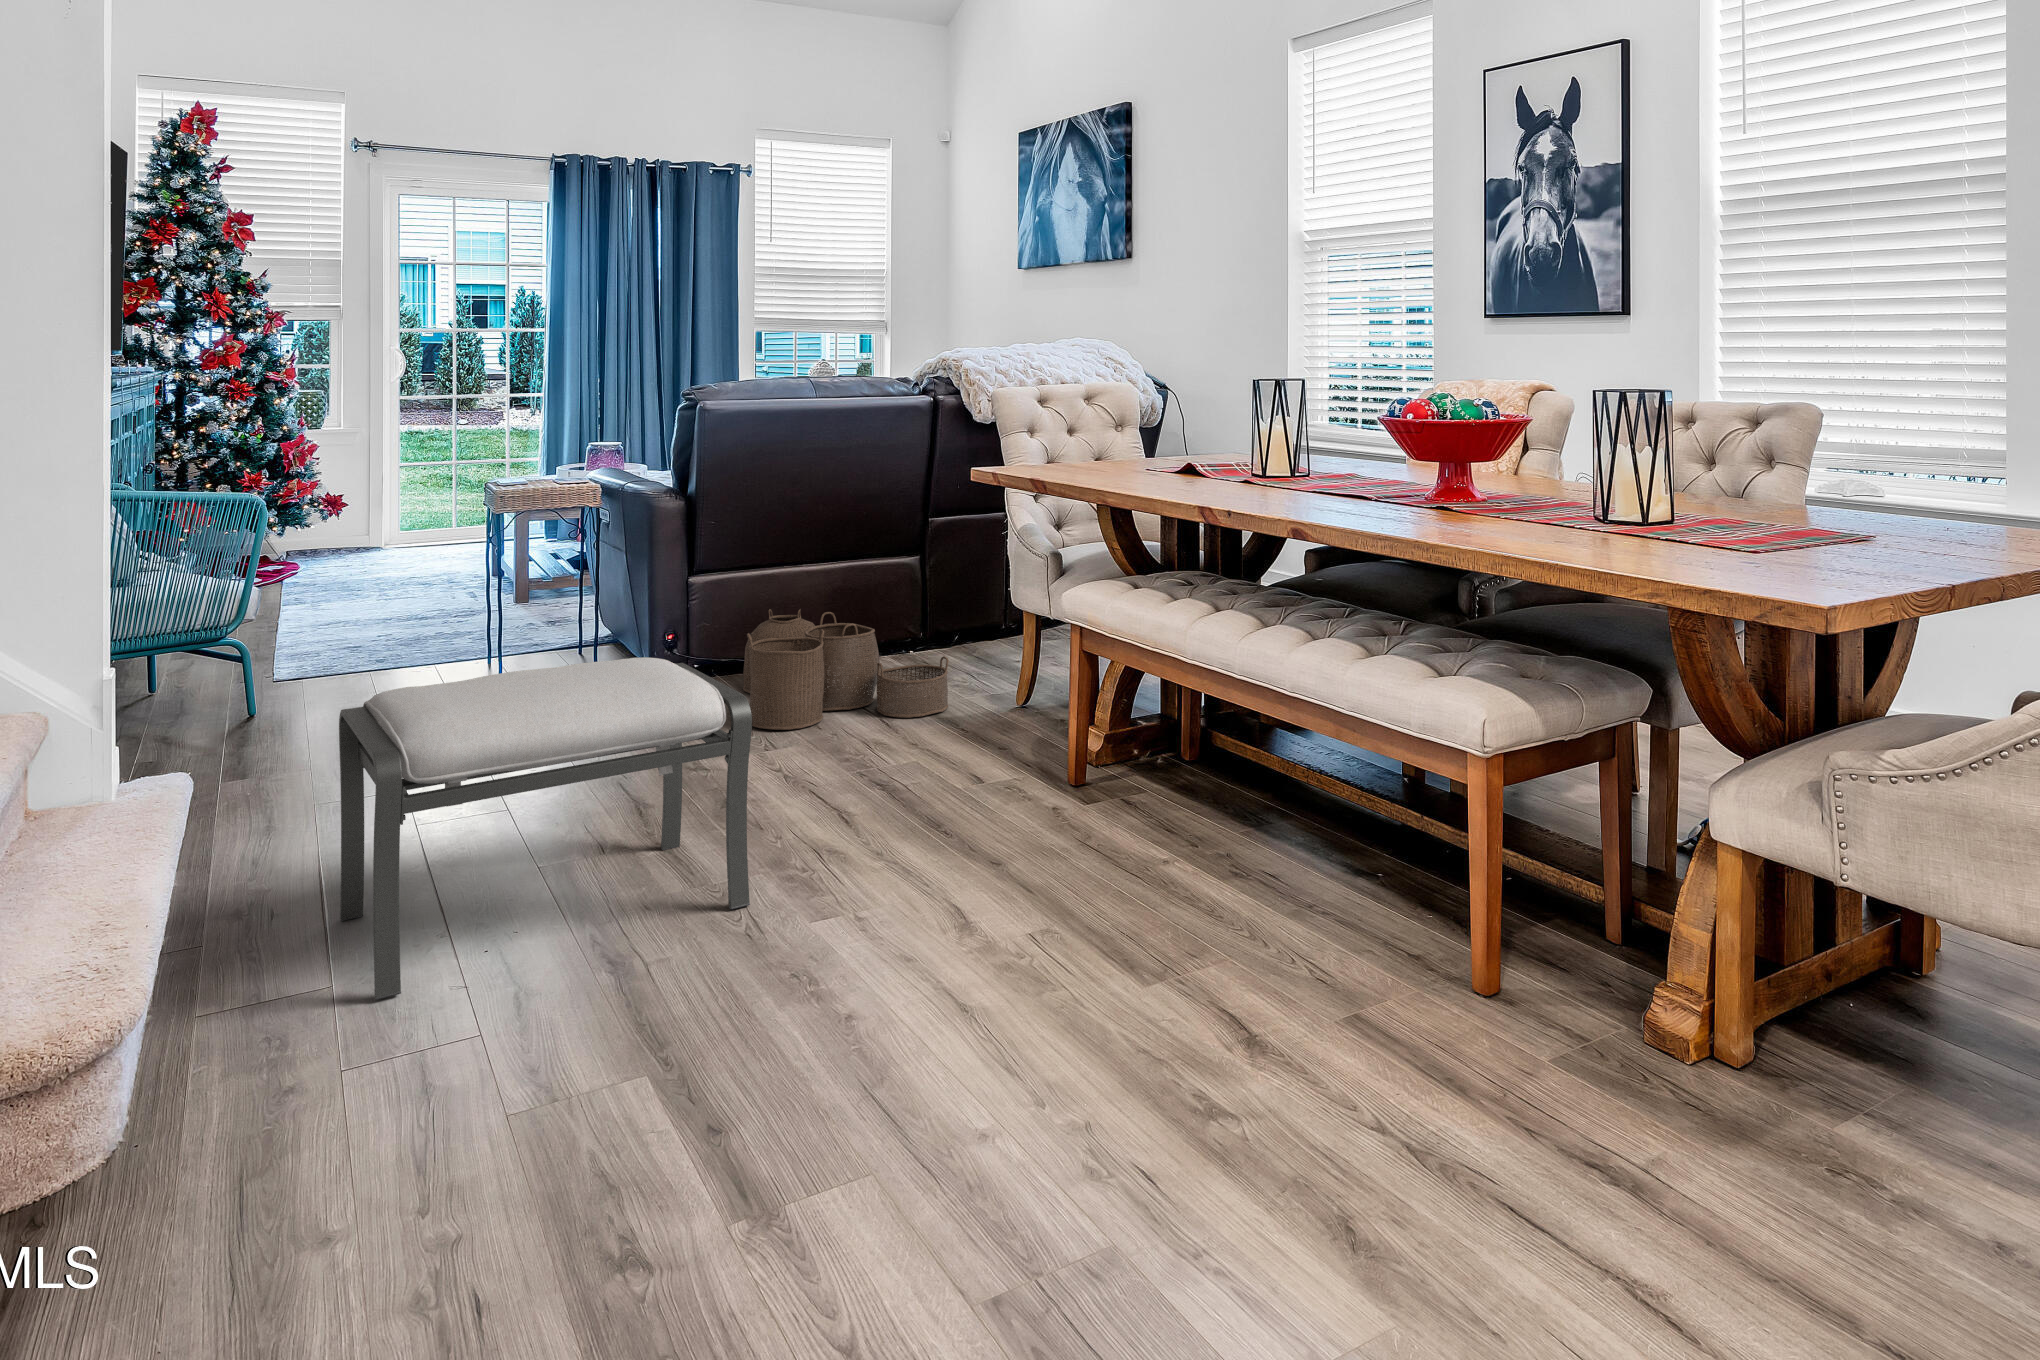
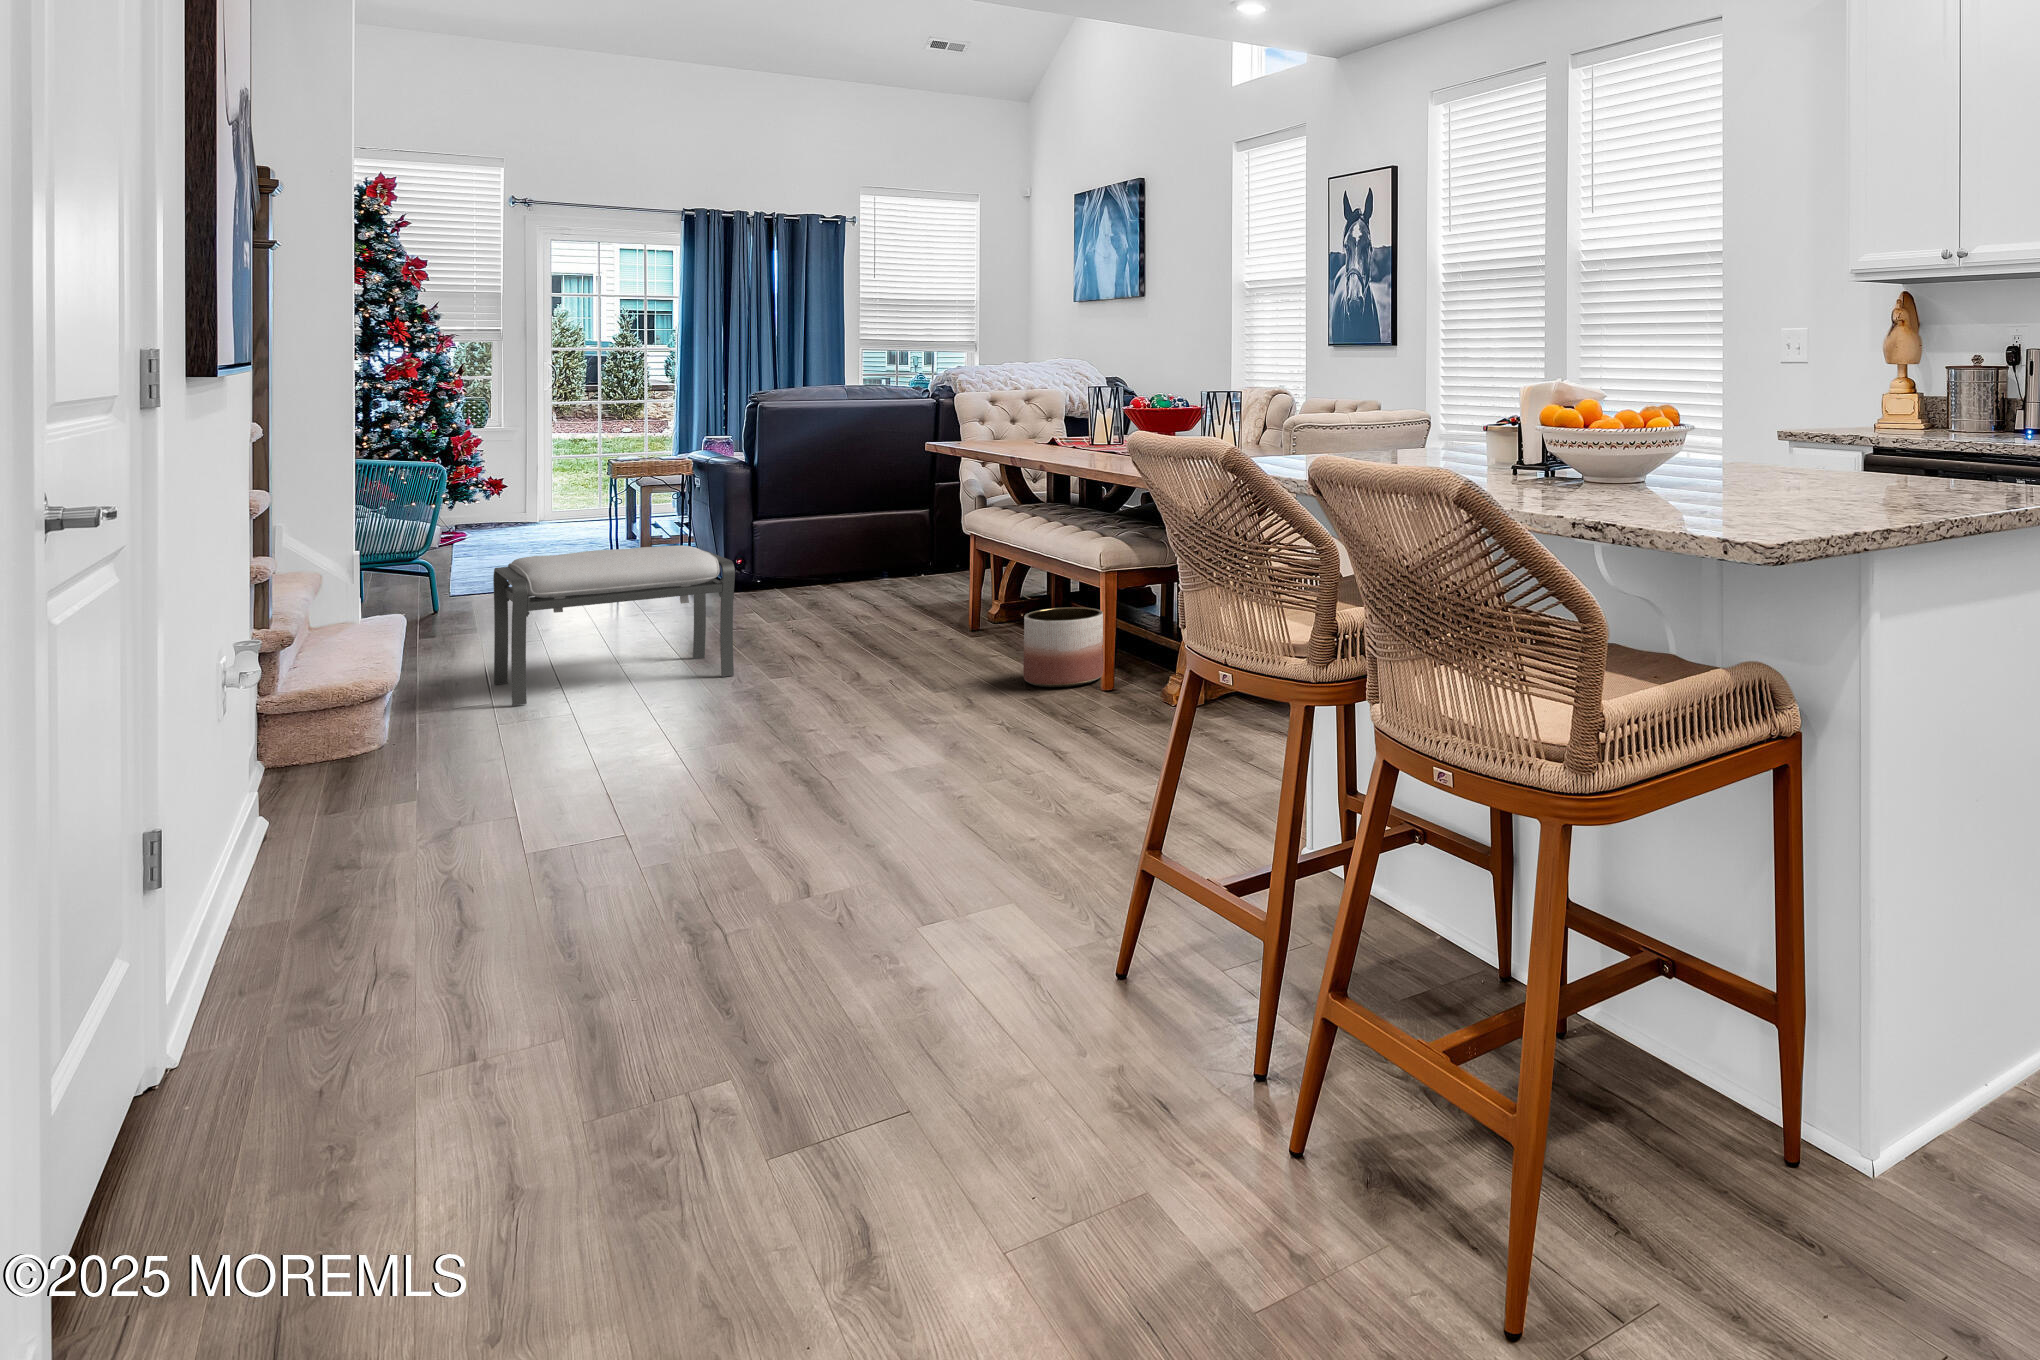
woven basket: present [743,609,949,730] -> none [777,542,921,613]
planter: none [1293,793,1441,969] -> present [1023,607,1104,687]

